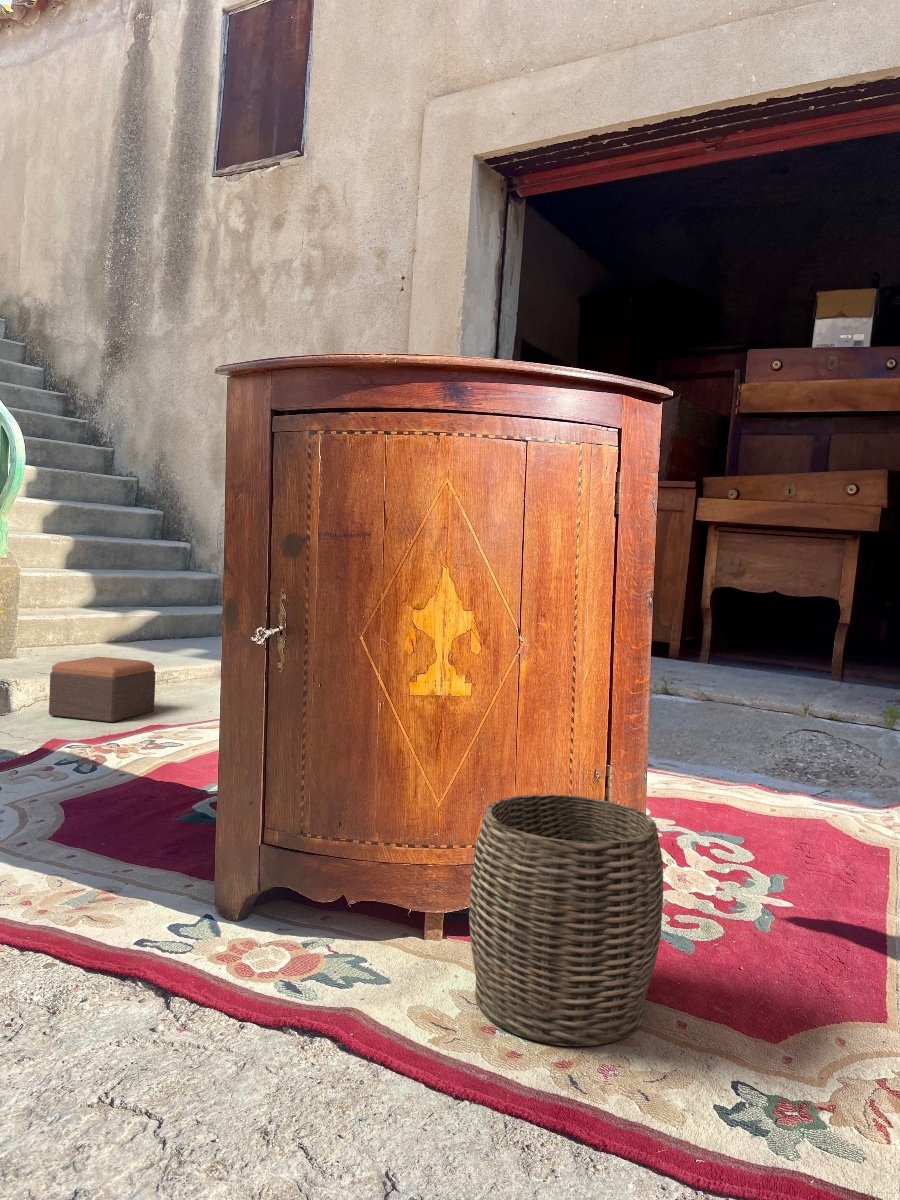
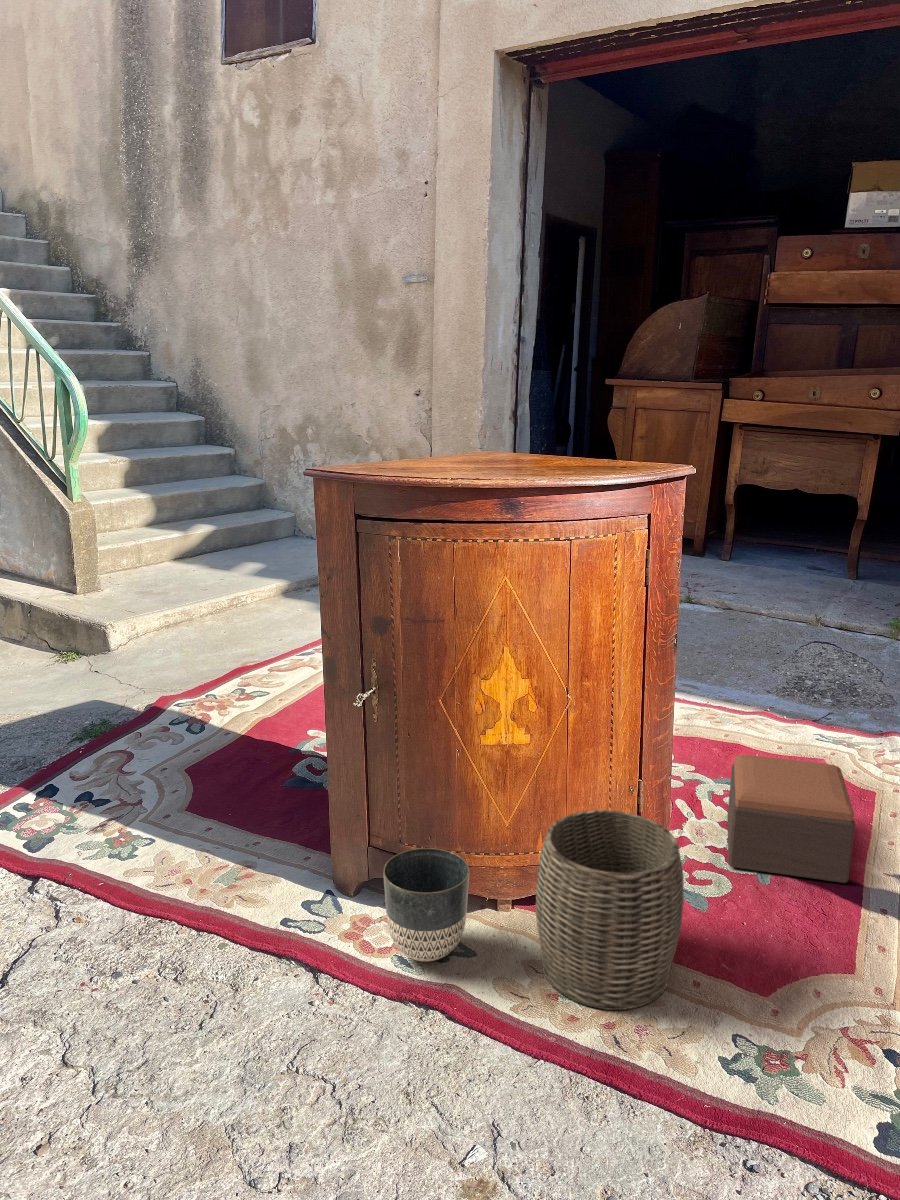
footstool: present [49,657,156,722] -> present [728,755,855,883]
planter: none [272,840,385,985] -> present [383,848,469,962]

